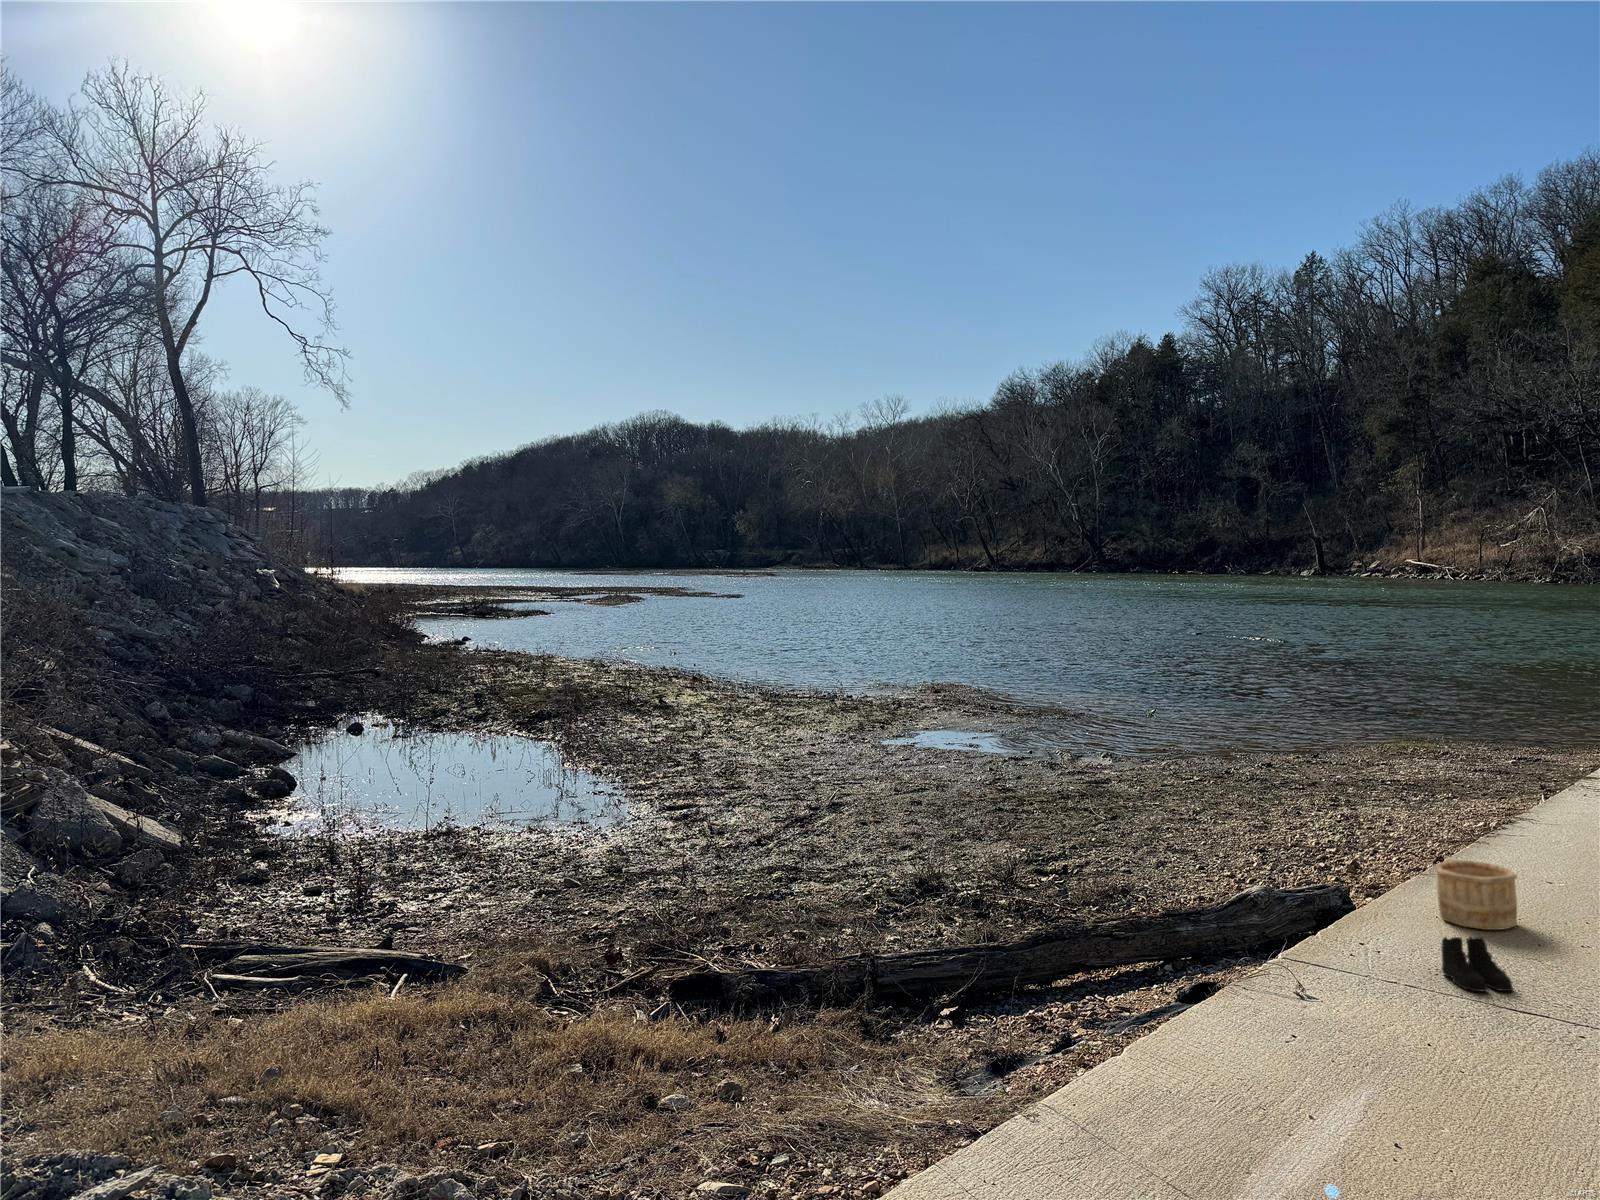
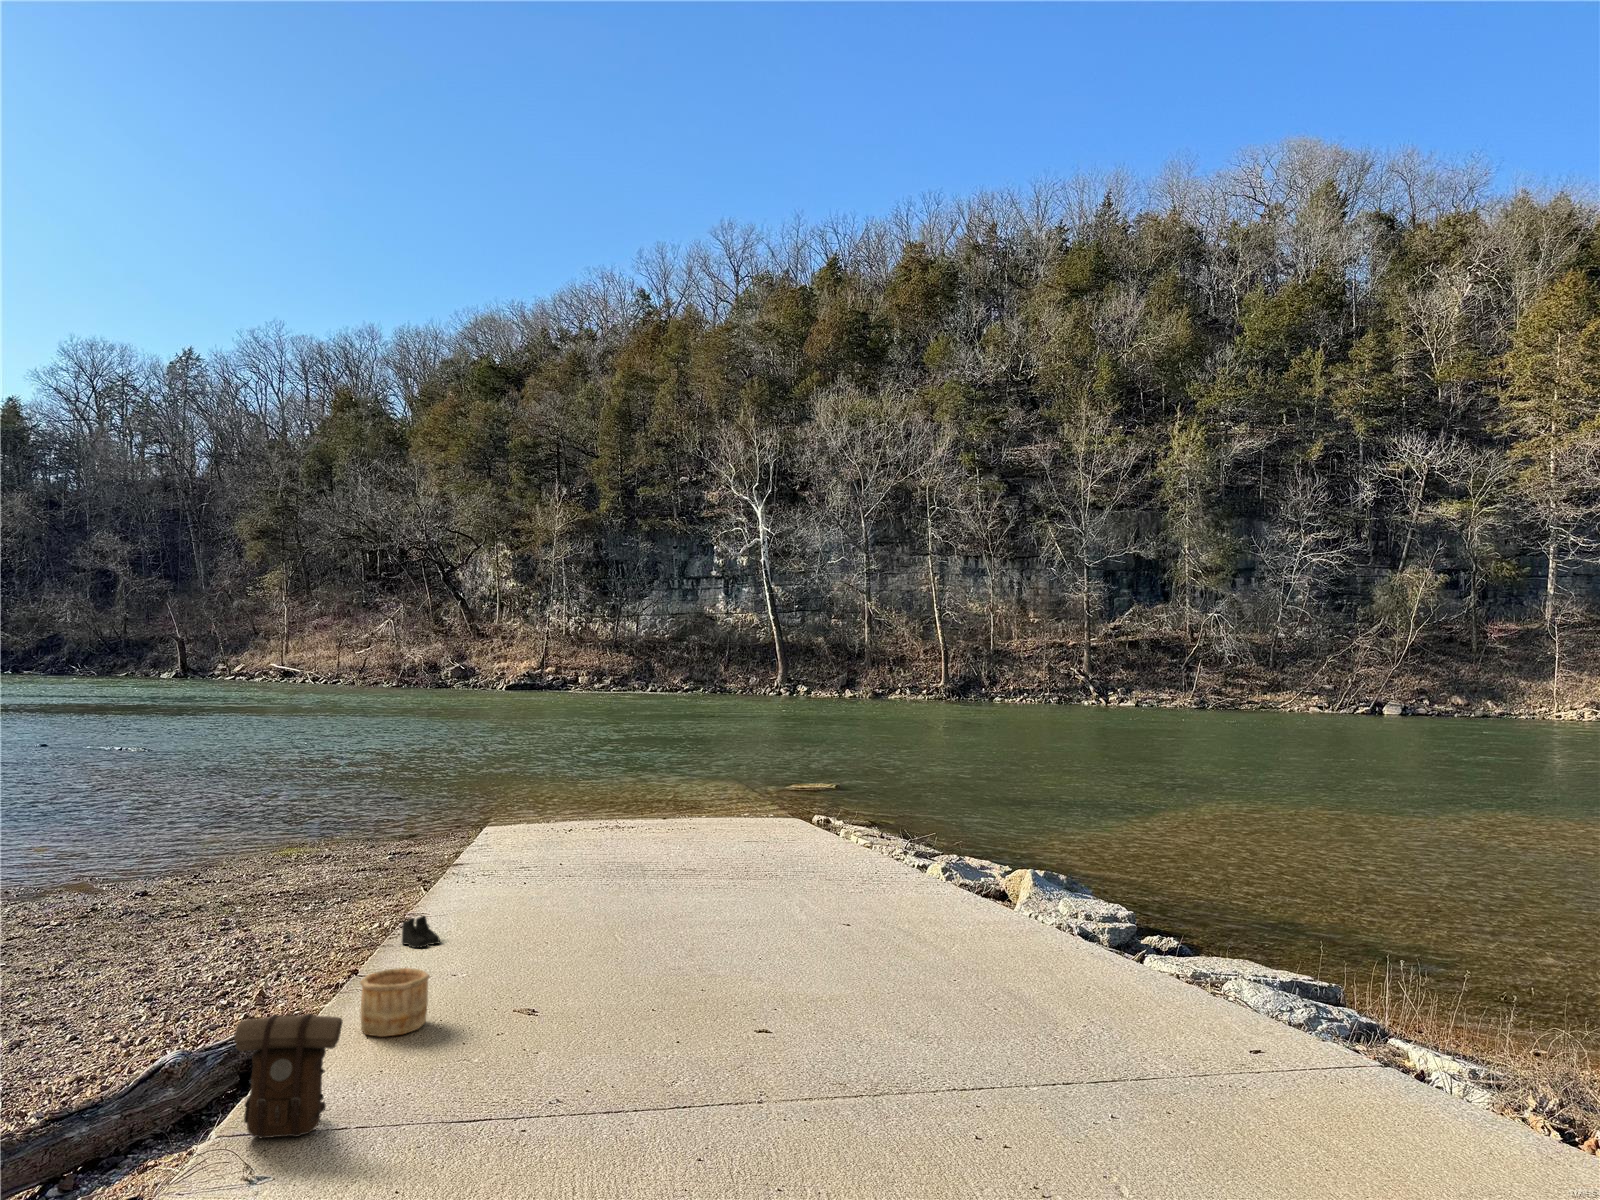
backpack: none [1289,869,1392,988] -> present [234,1014,343,1138]
boots: present [1441,937,1513,992] -> present [402,916,440,948]

